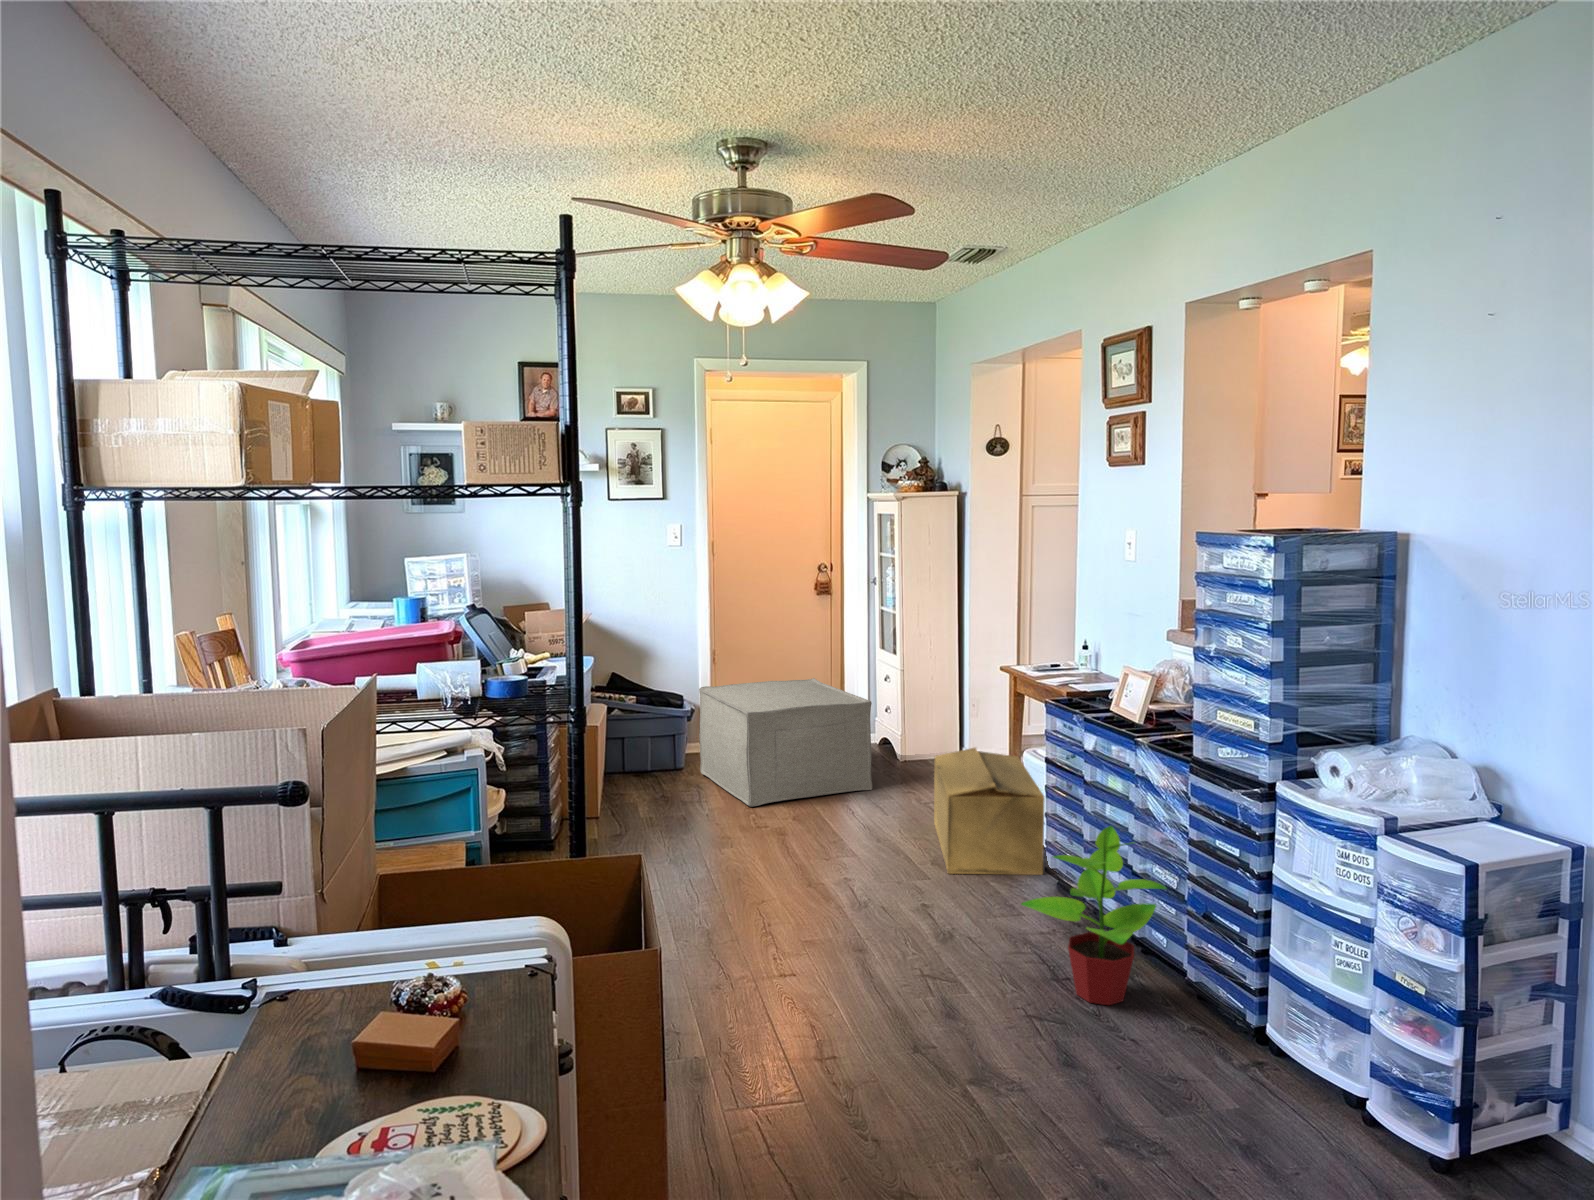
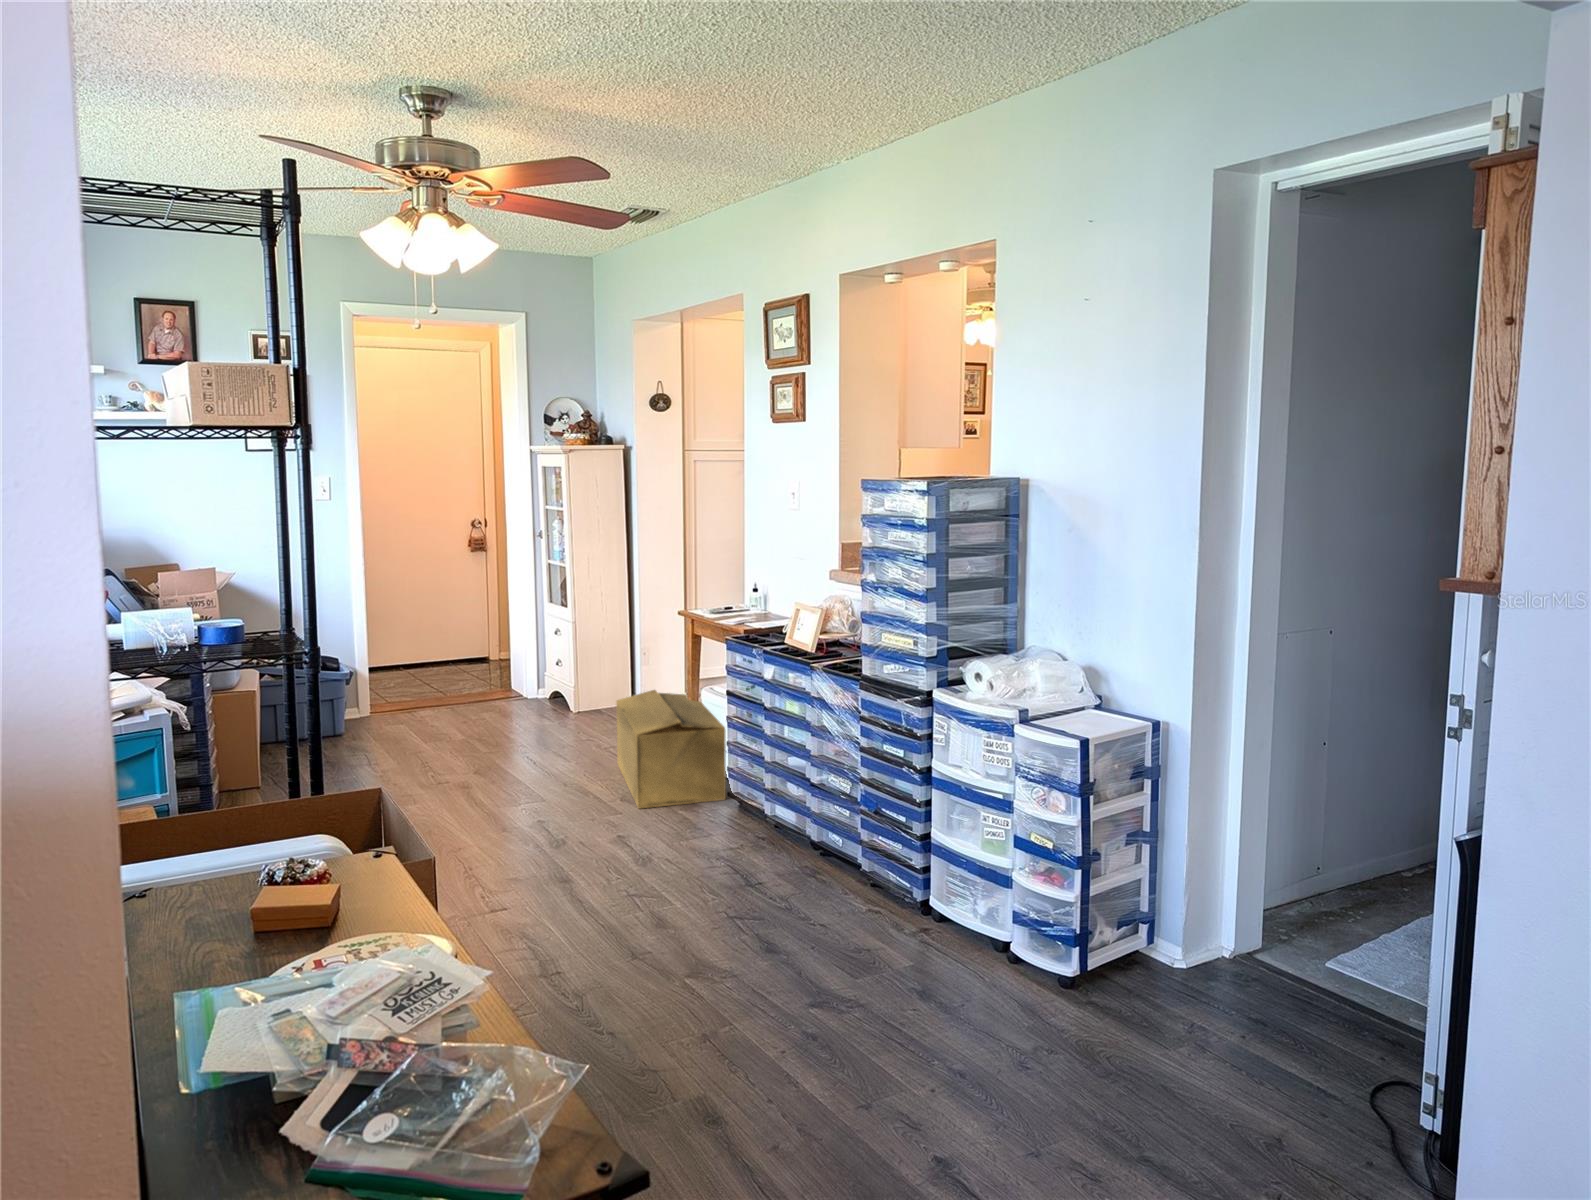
ottoman: present [699,678,872,807] -> none [358,634,551,767]
potted plant: present [1022,826,1166,1005] -> none [719,743,847,903]

